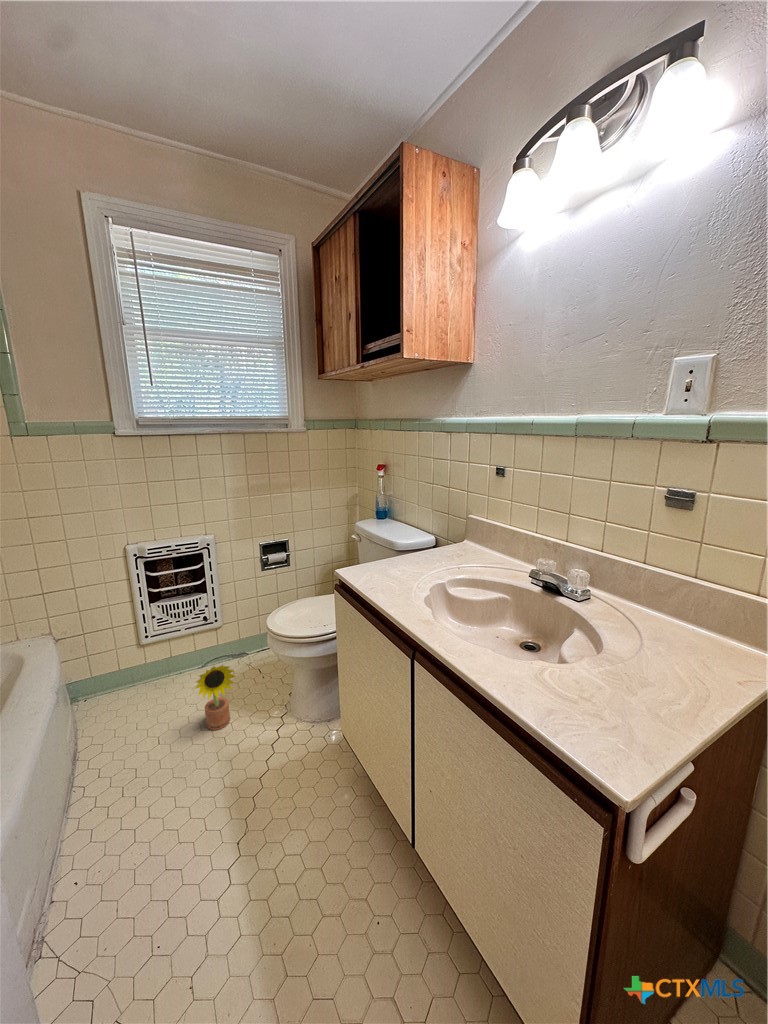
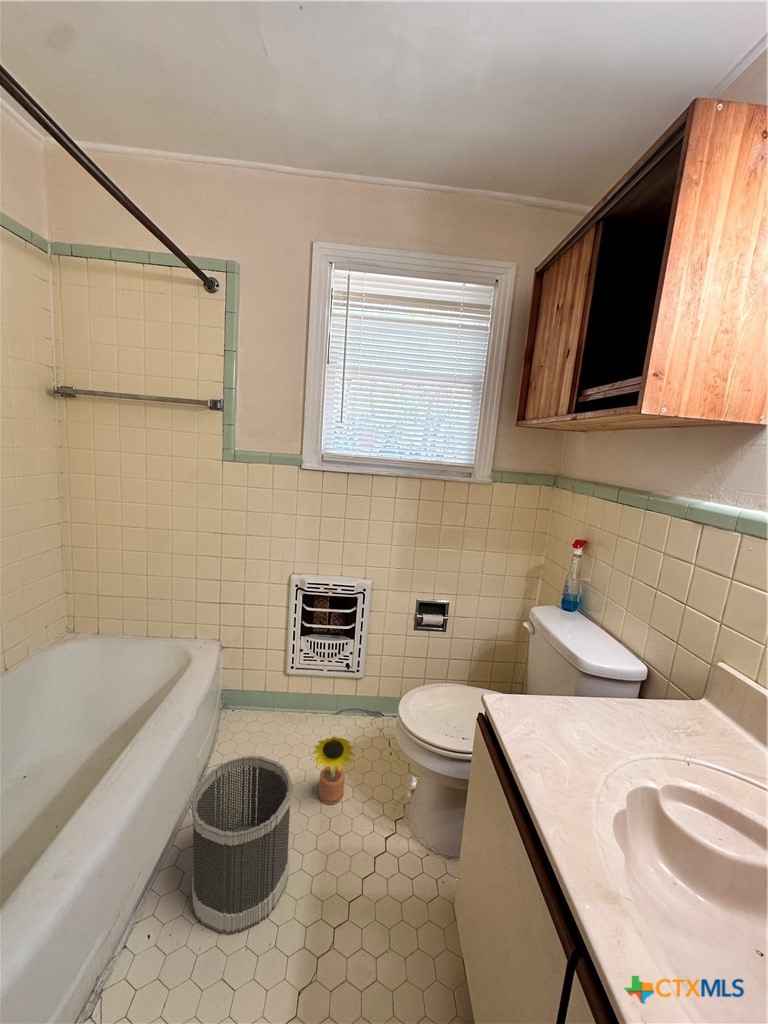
wastebasket: none [86,700,200,855] -> present [192,755,292,934]

